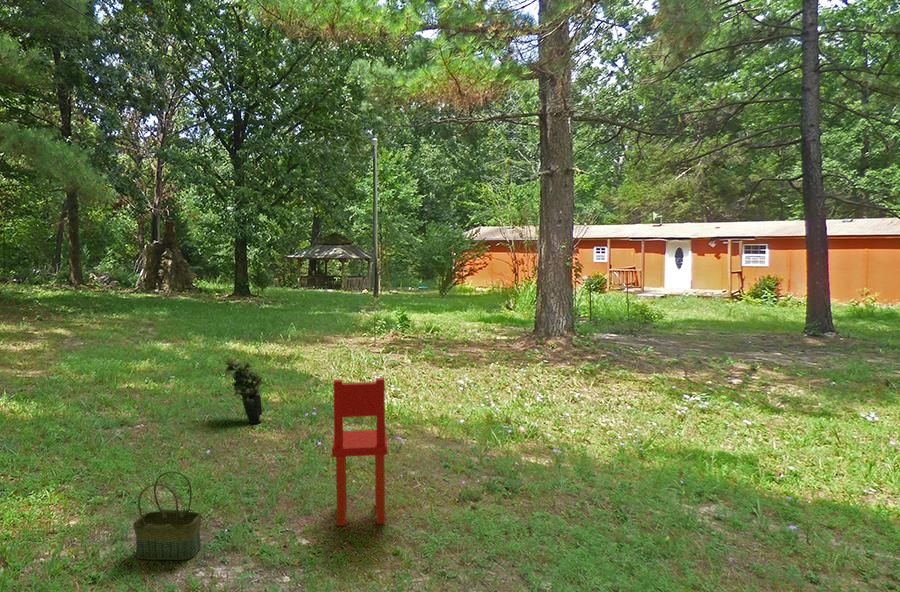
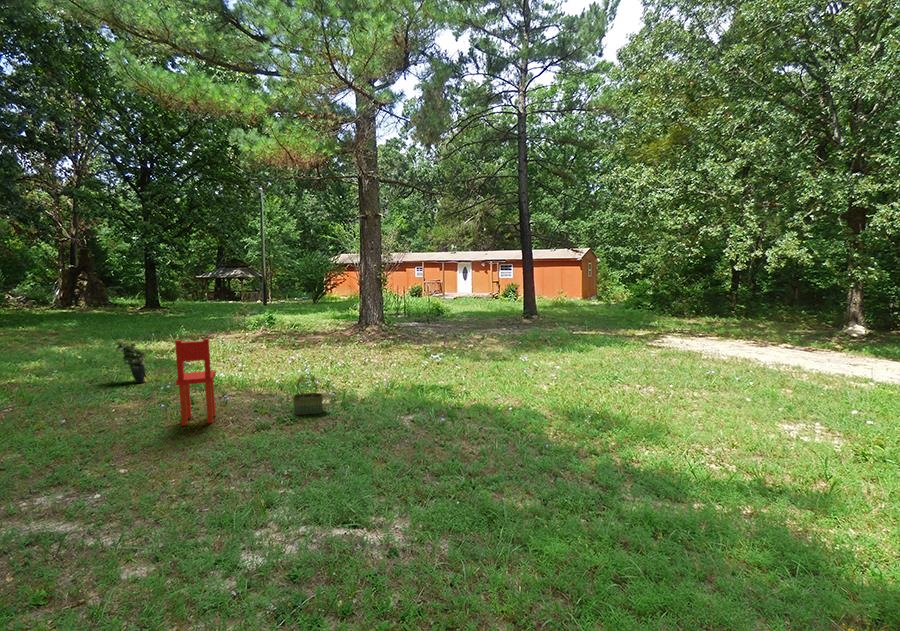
basket: present [133,471,202,560] -> present [293,374,323,415]

